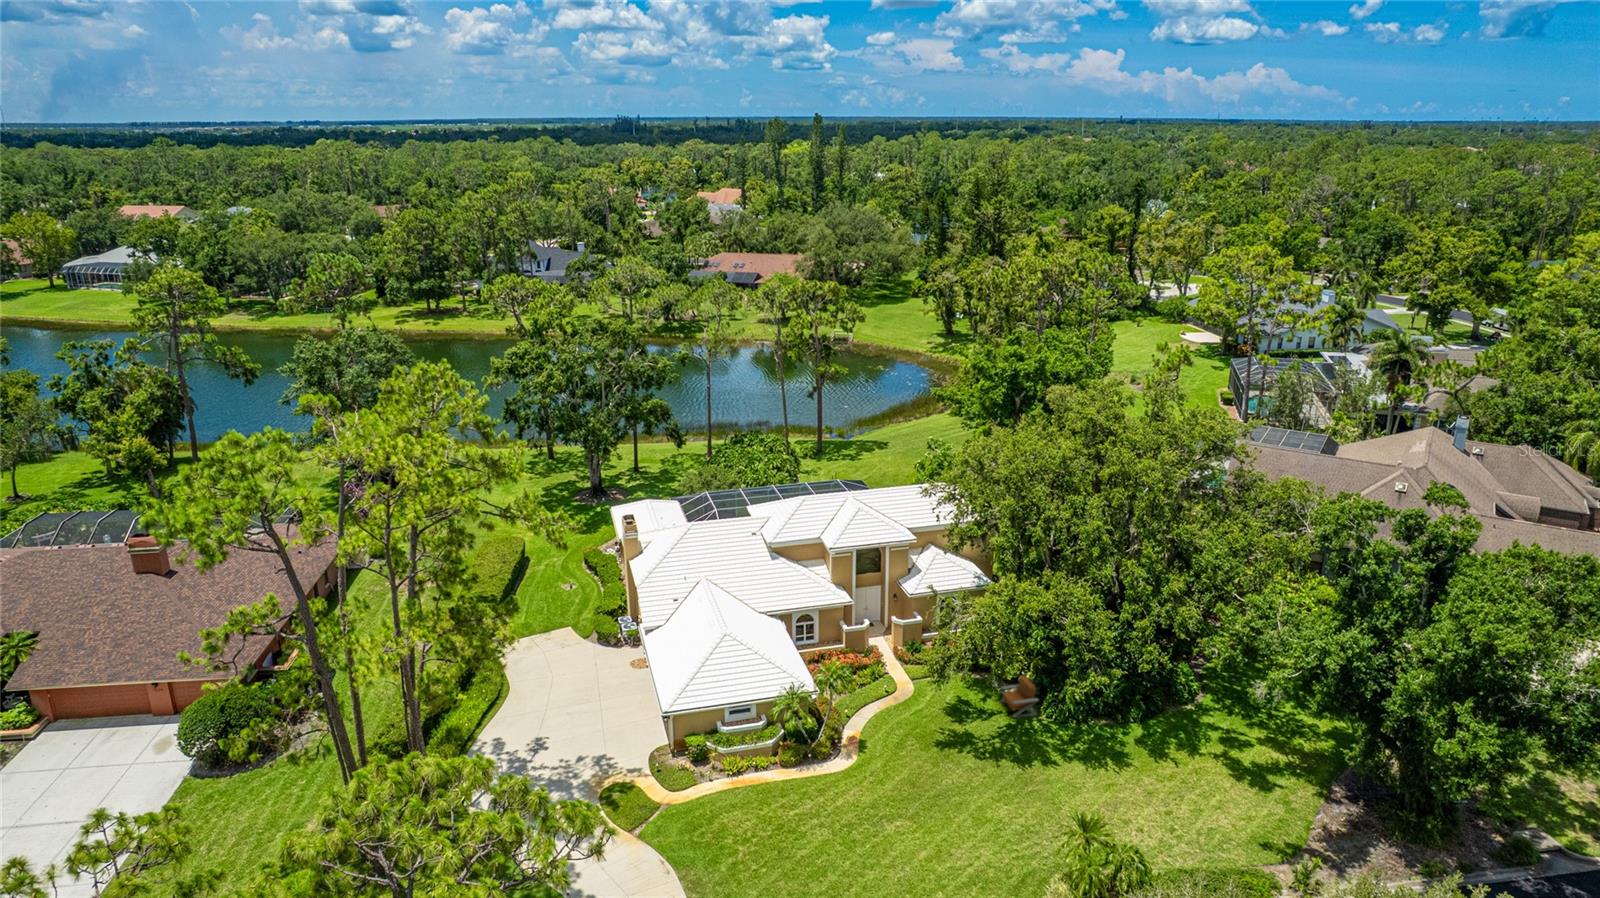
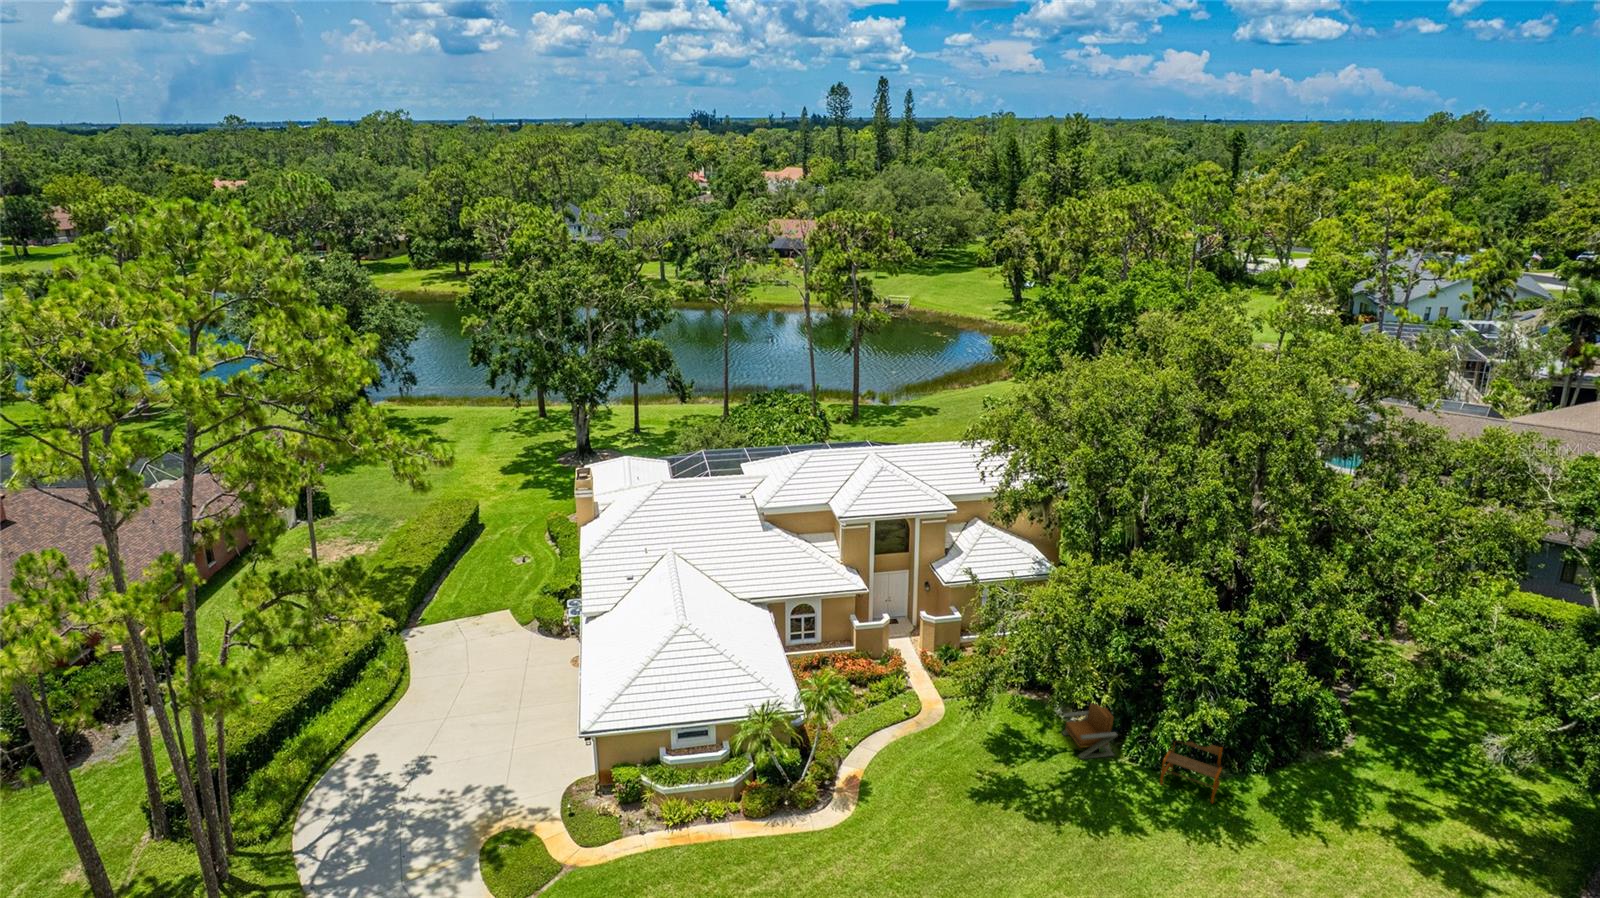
bench: none [1068,695,1109,743] -> present [1160,741,1223,803]

